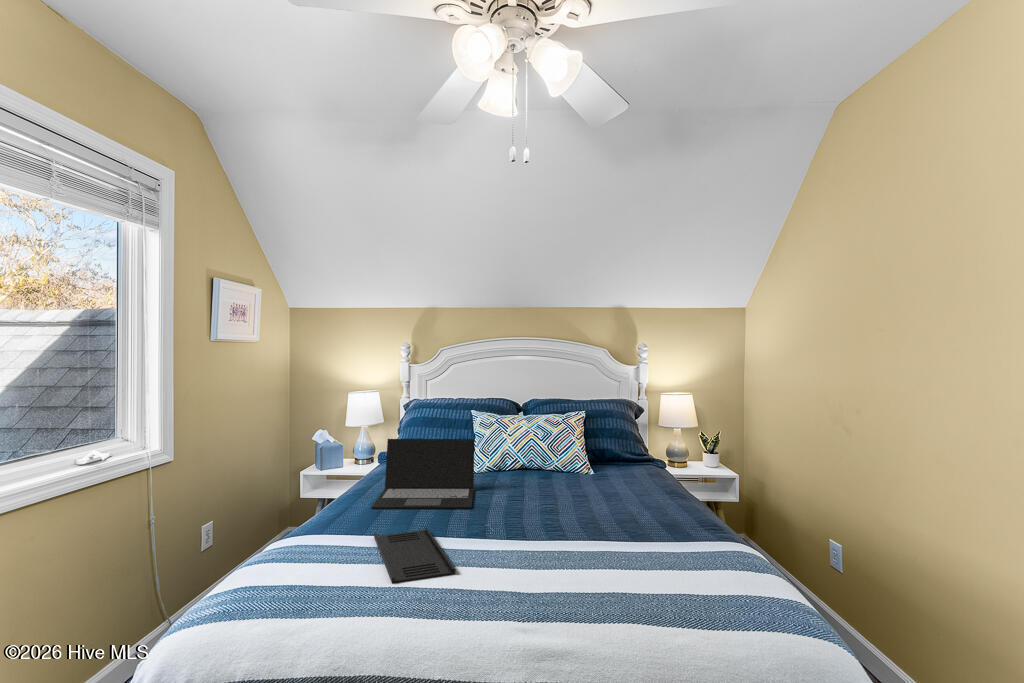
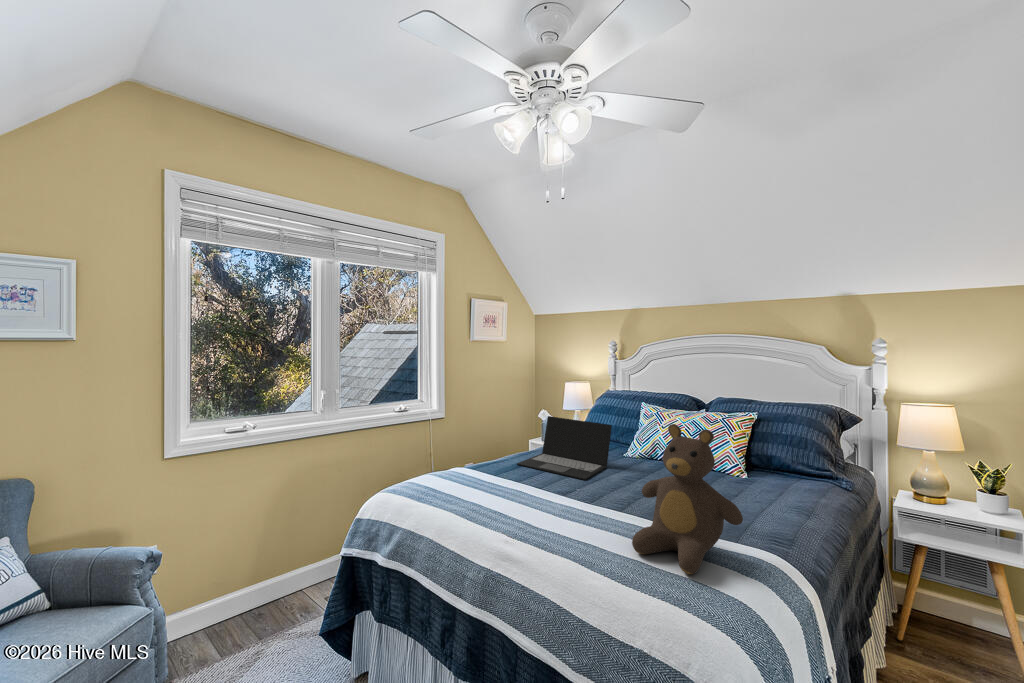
teddy bear: none [585,426,689,570] -> present [632,424,743,574]
tray: present [374,527,456,583] -> none [463,480,531,520]

